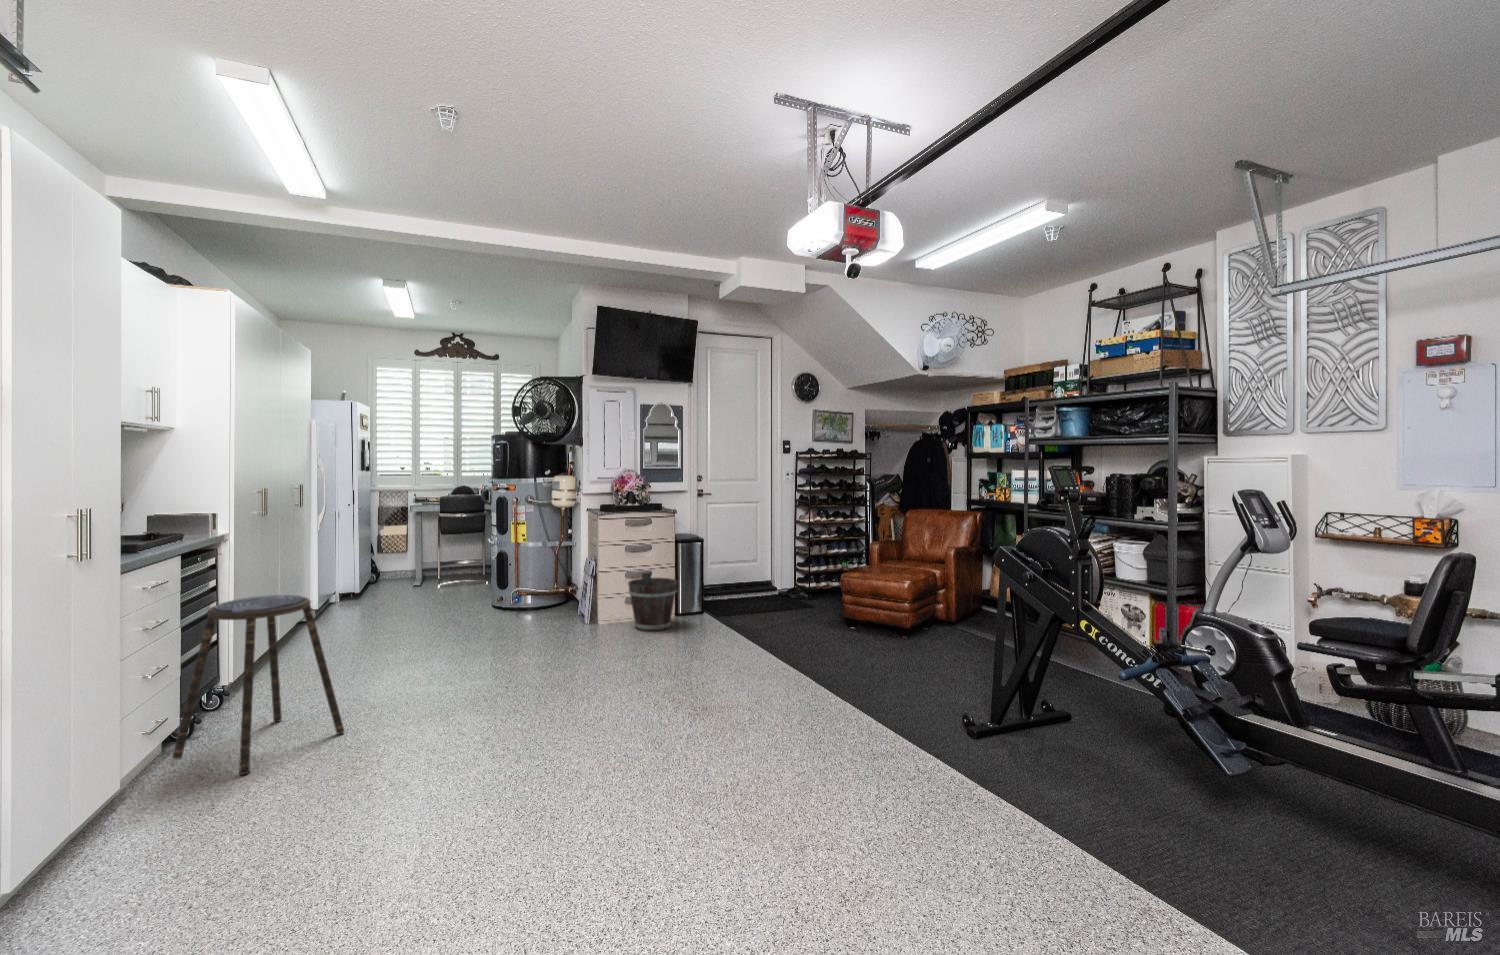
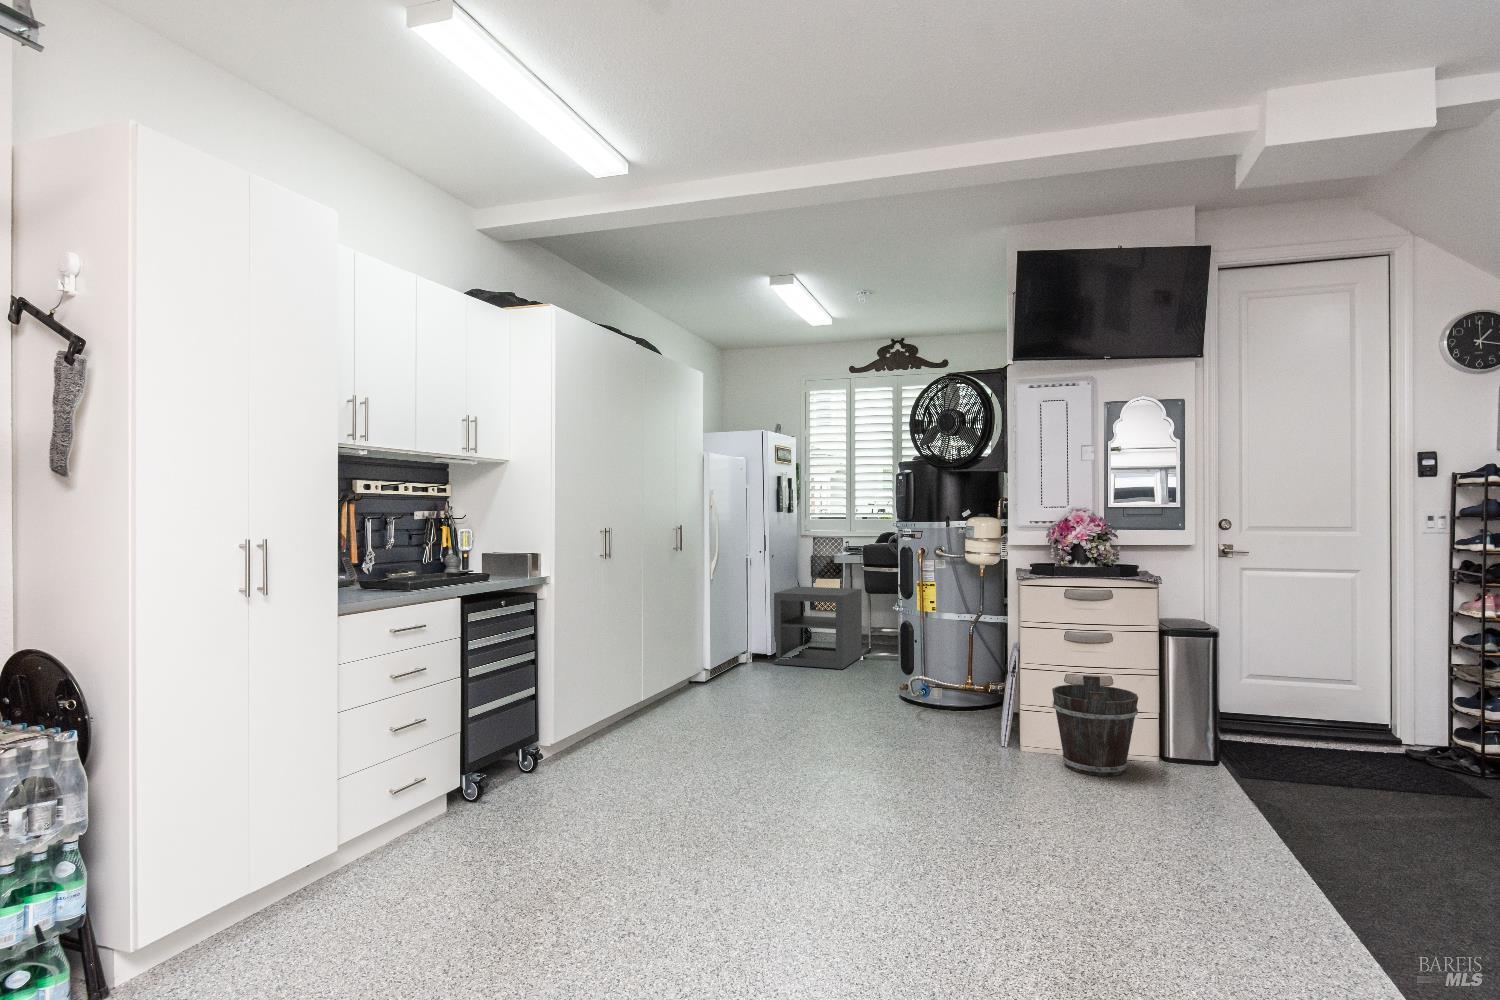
storage cabinet: none [363,531,436,599] -> present [774,587,862,669]
stool: present [172,595,344,775] -> none [467,645,605,839]

